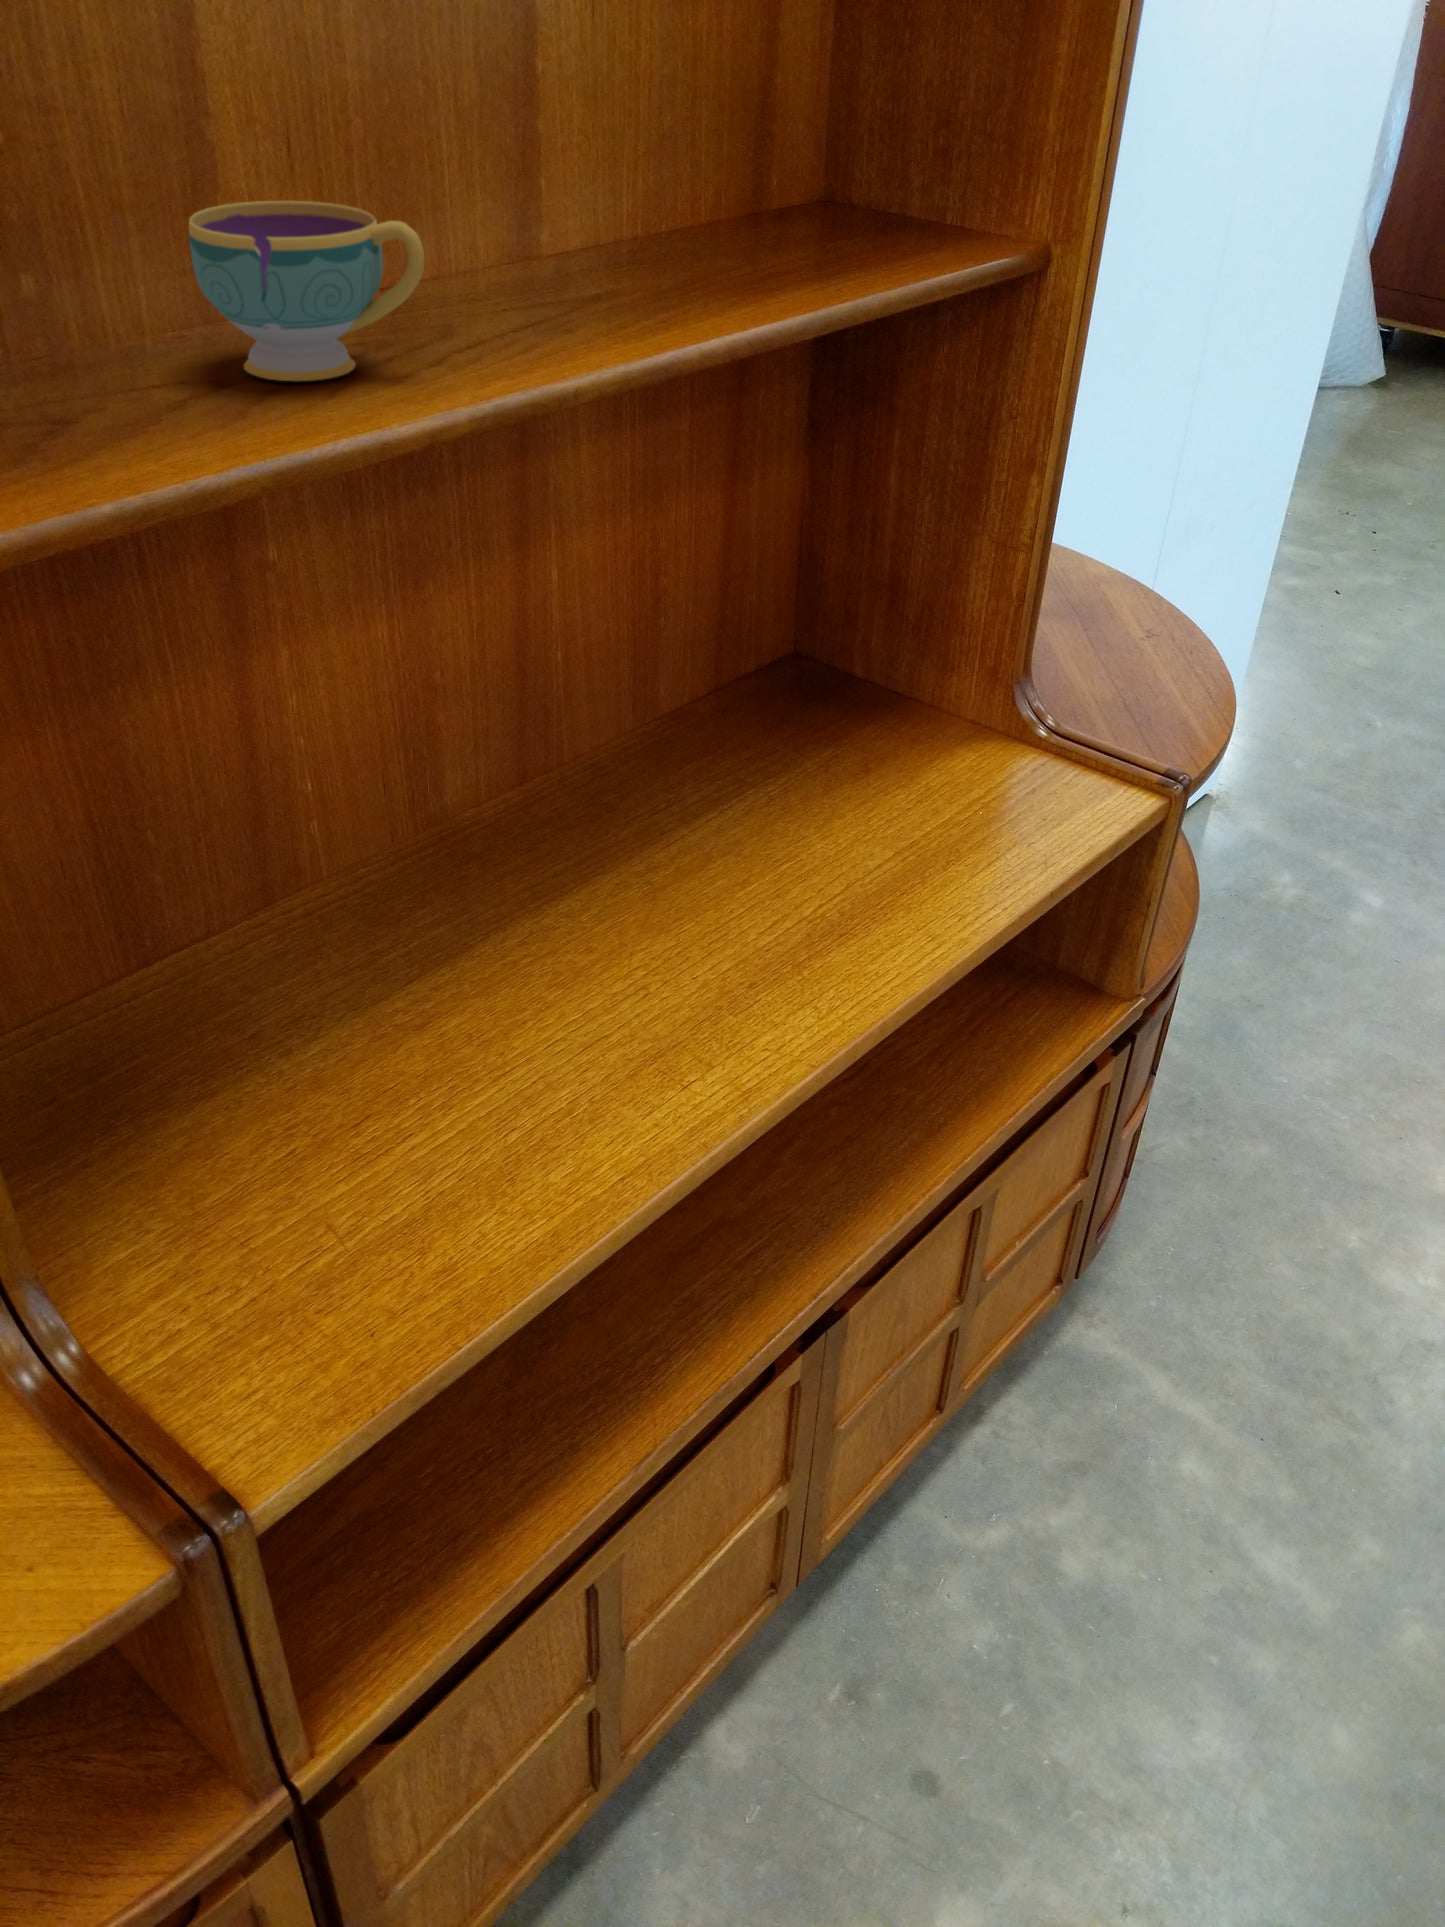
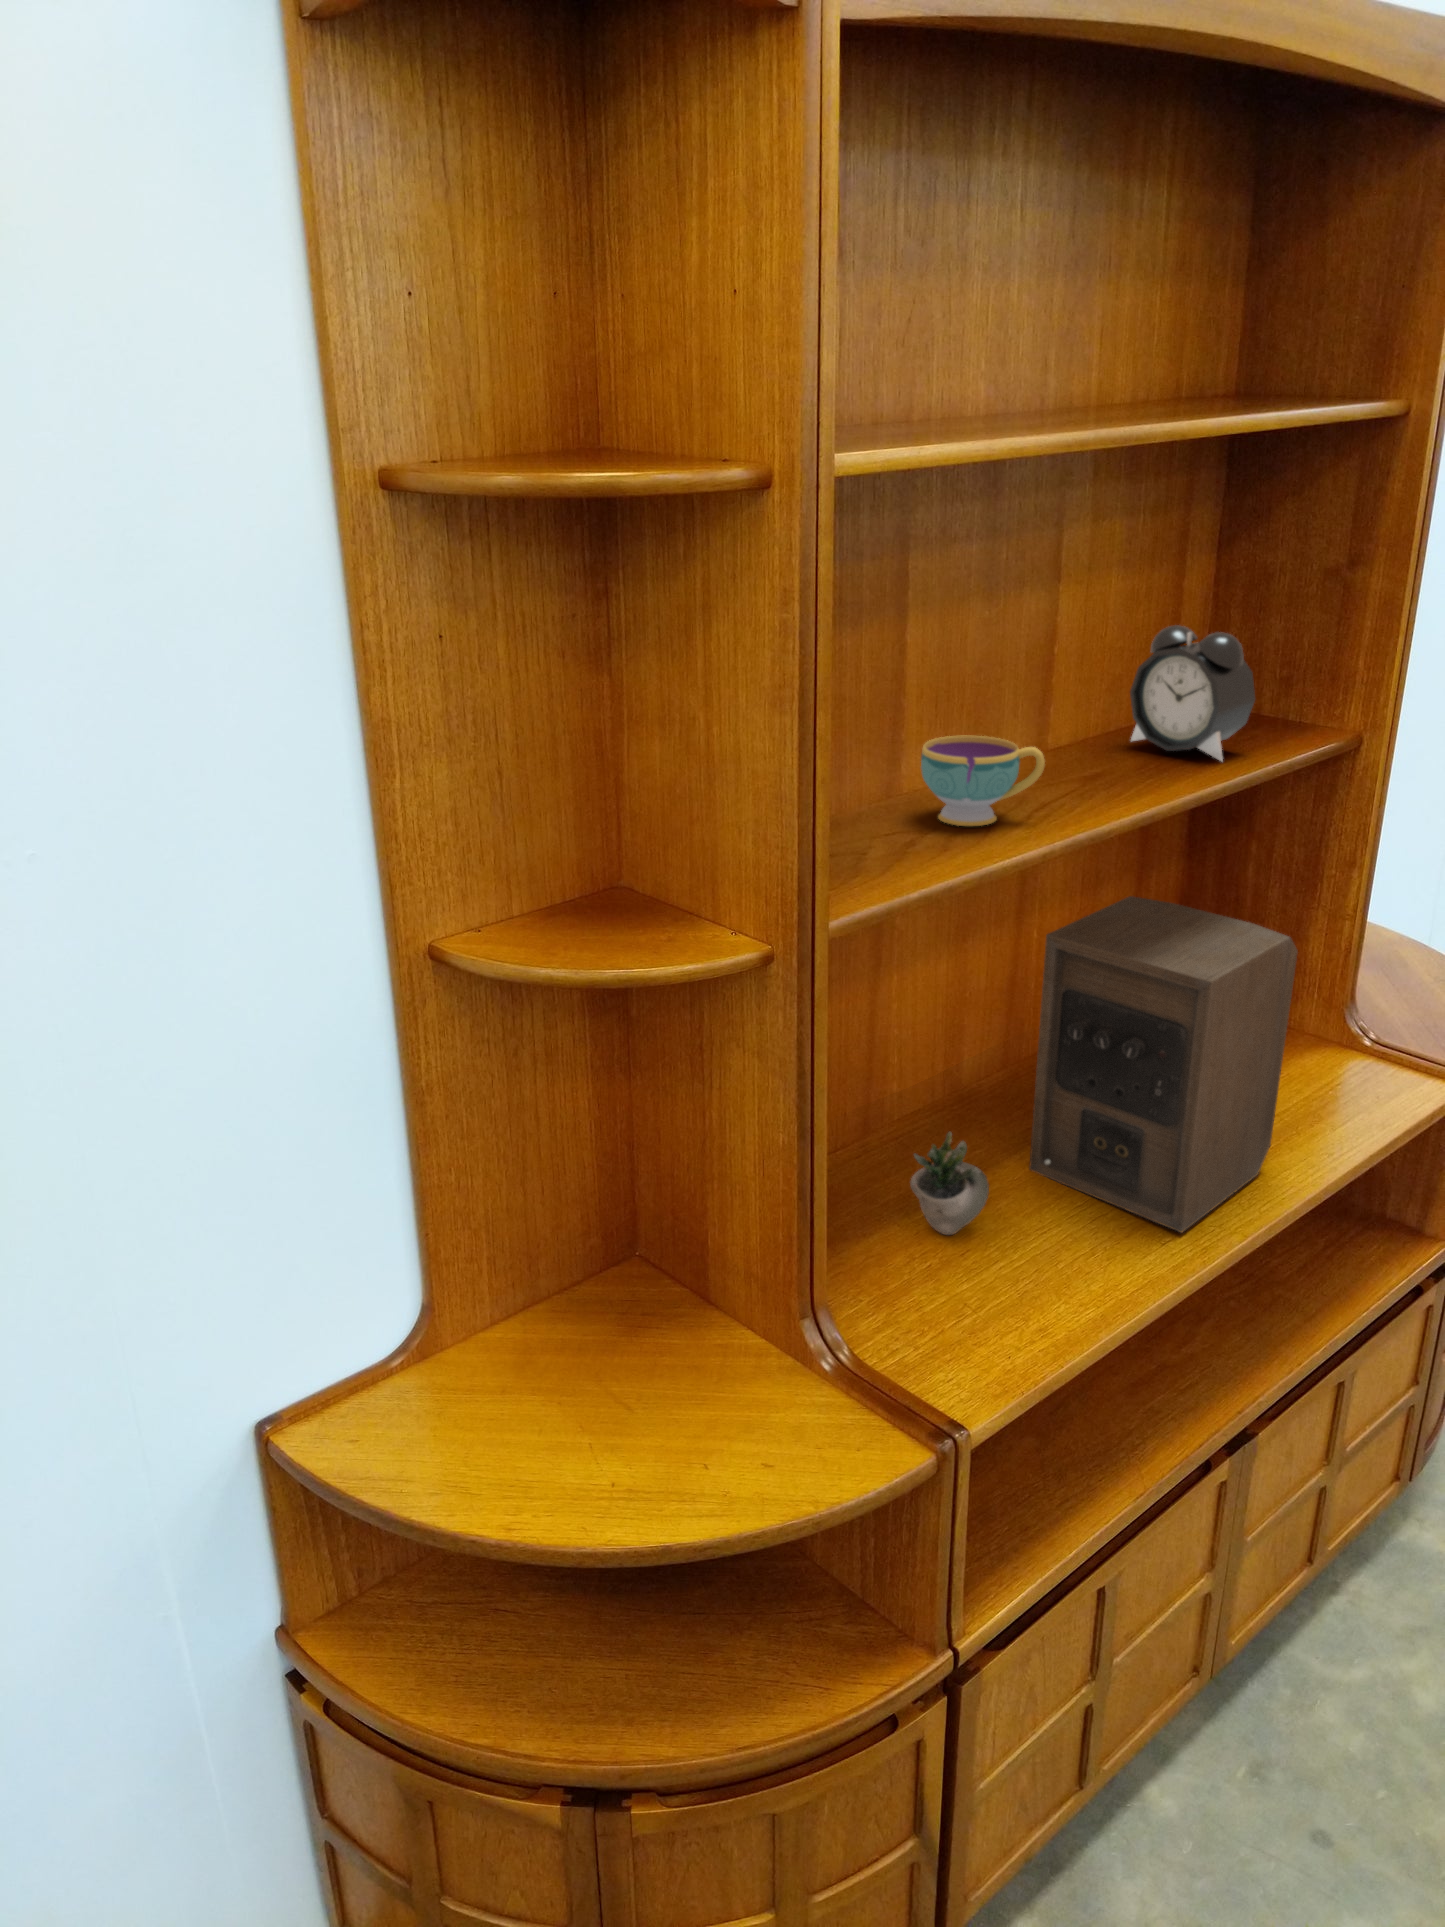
alarm clock: none [664,24,866,282] -> present [1130,625,1255,761]
speaker: none [479,515,904,1072] -> present [1029,896,1298,1233]
succulent plant: none [249,934,454,1096] -> present [910,1132,1050,1235]

